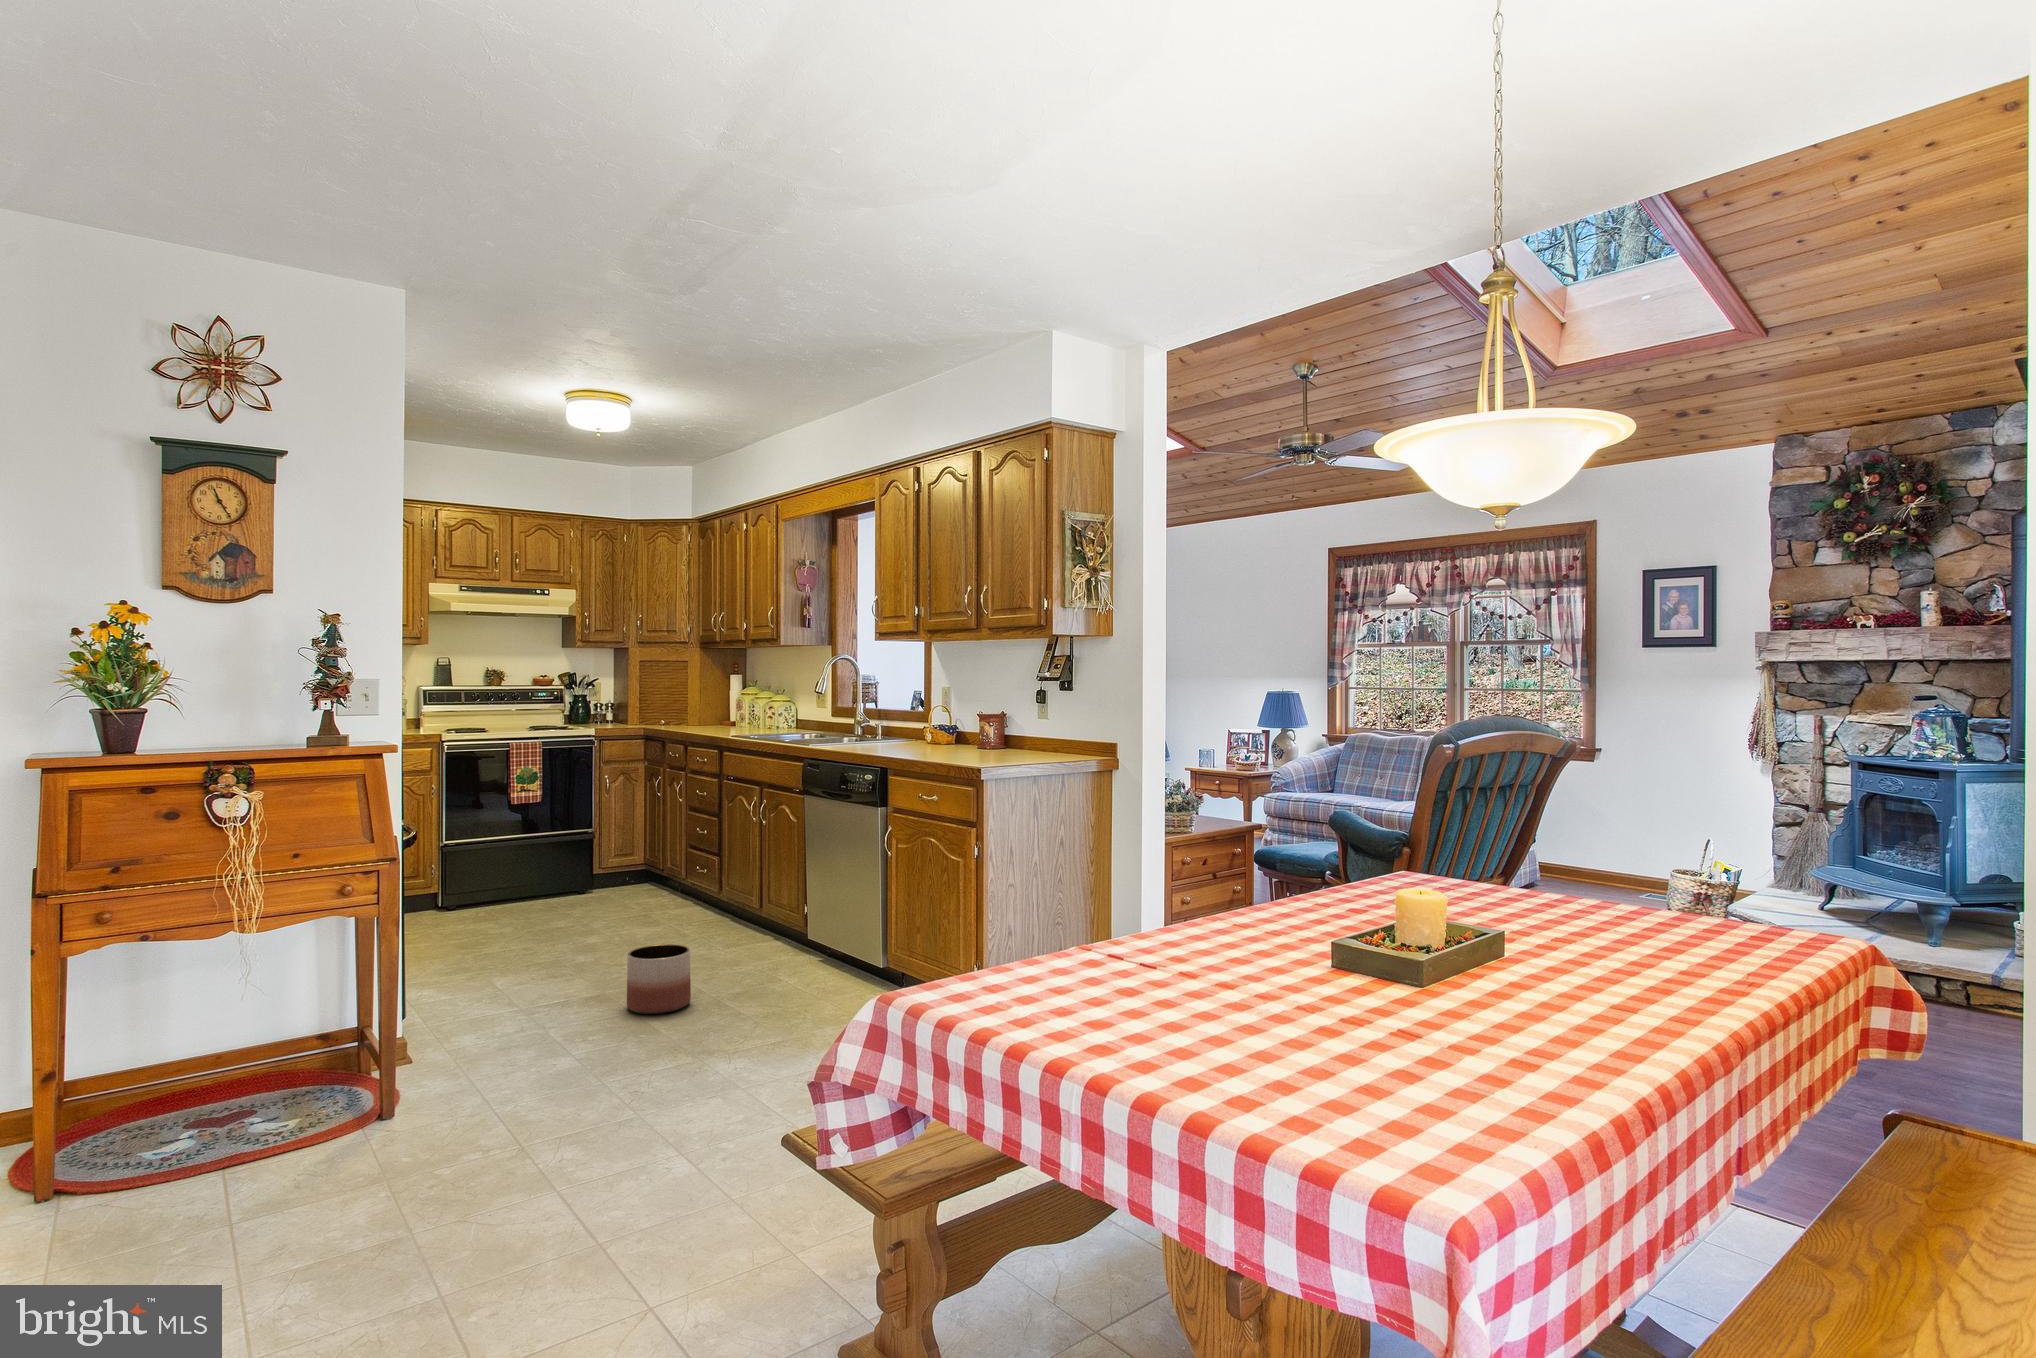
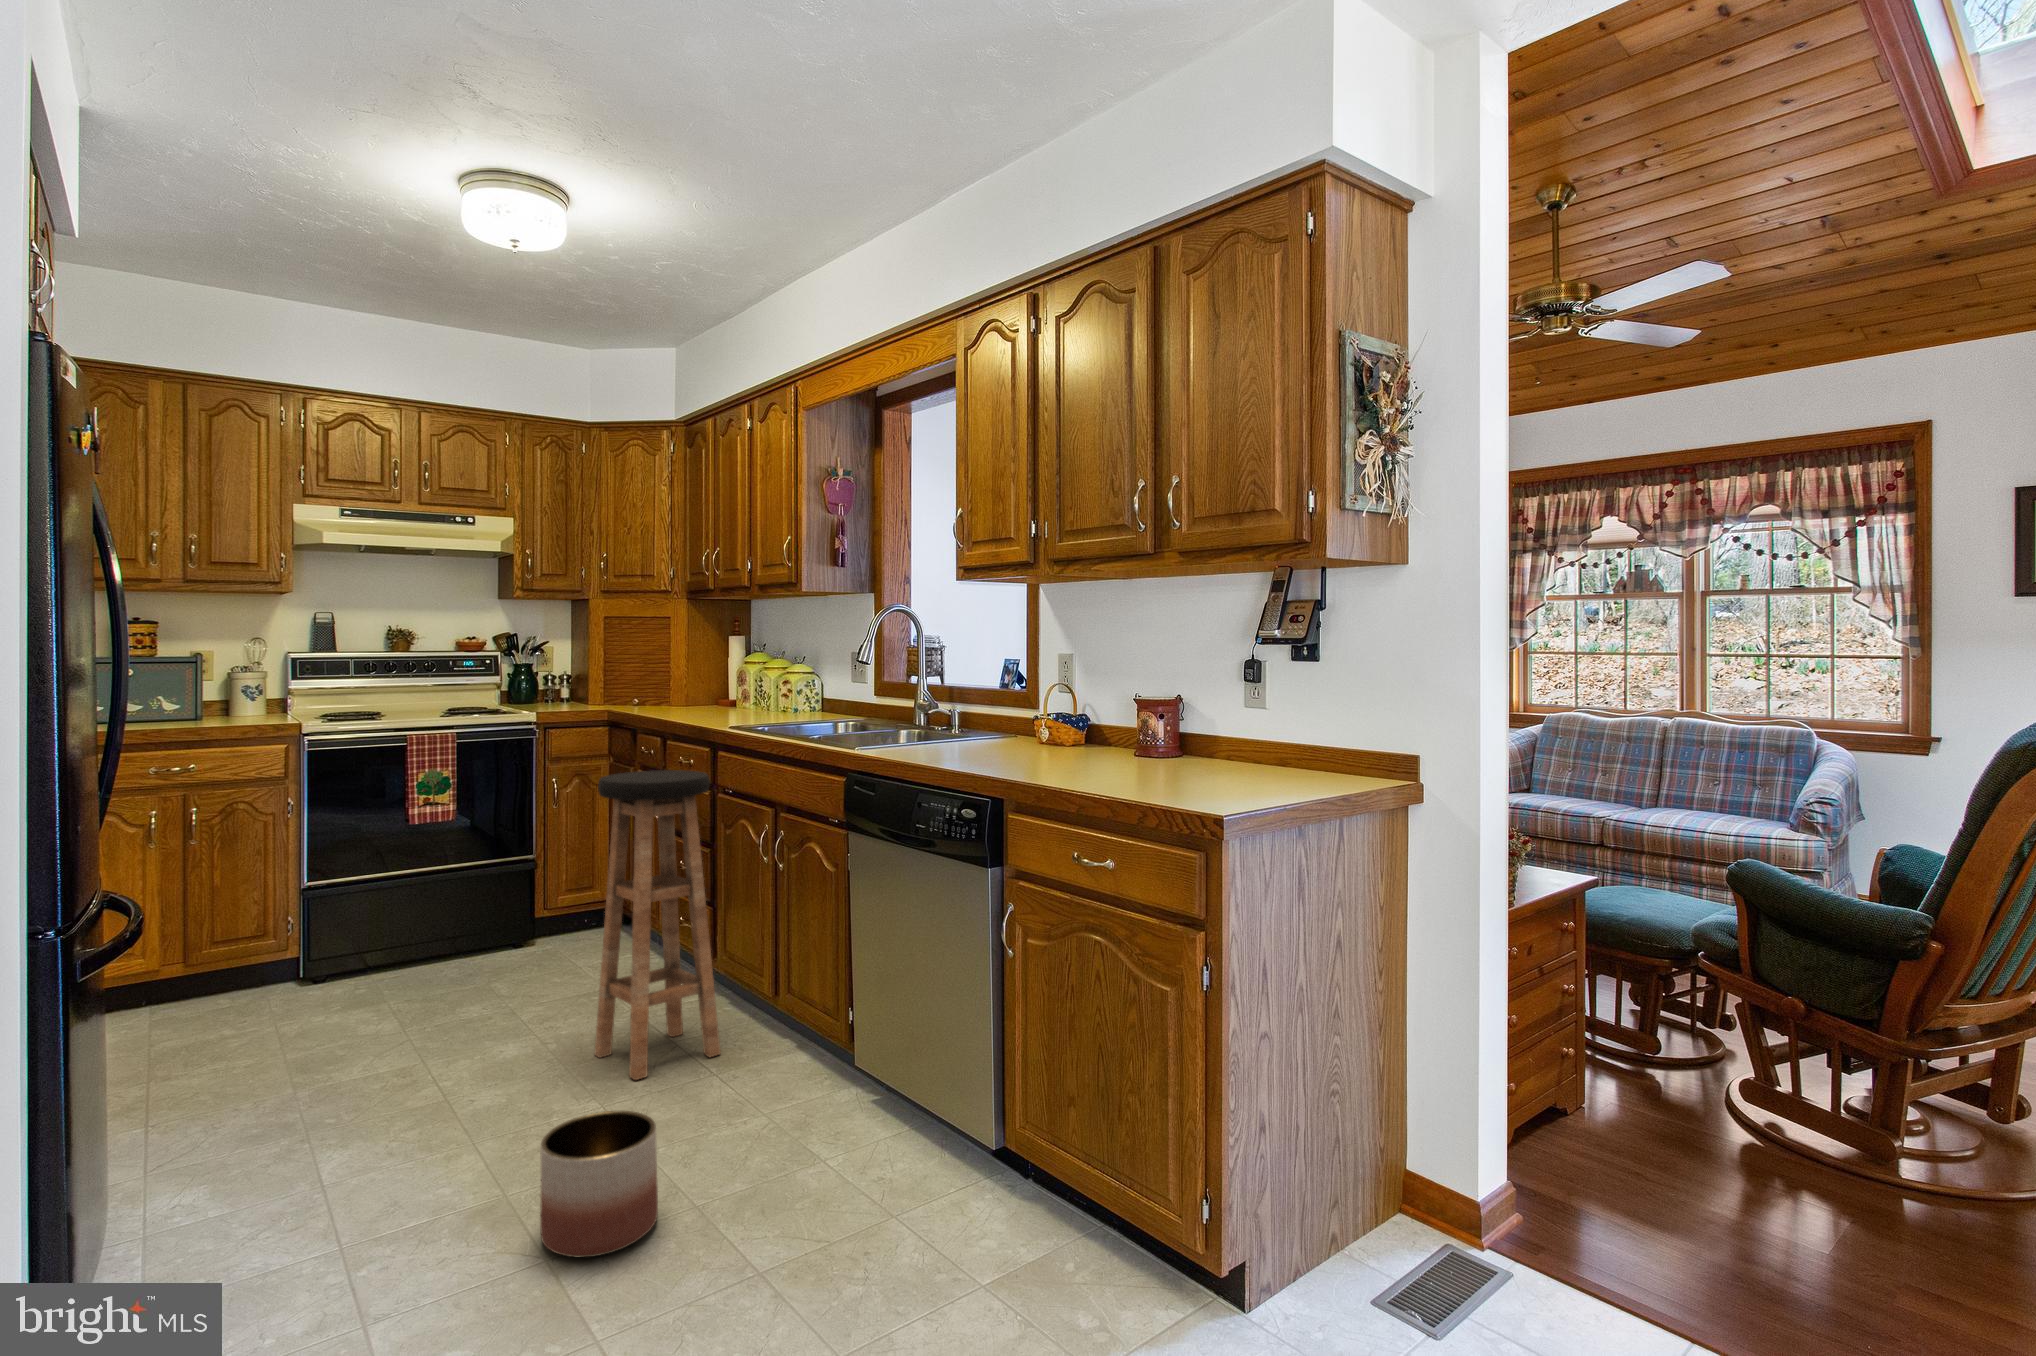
bar stool: none [642,762,723,953] -> present [595,770,721,1080]

